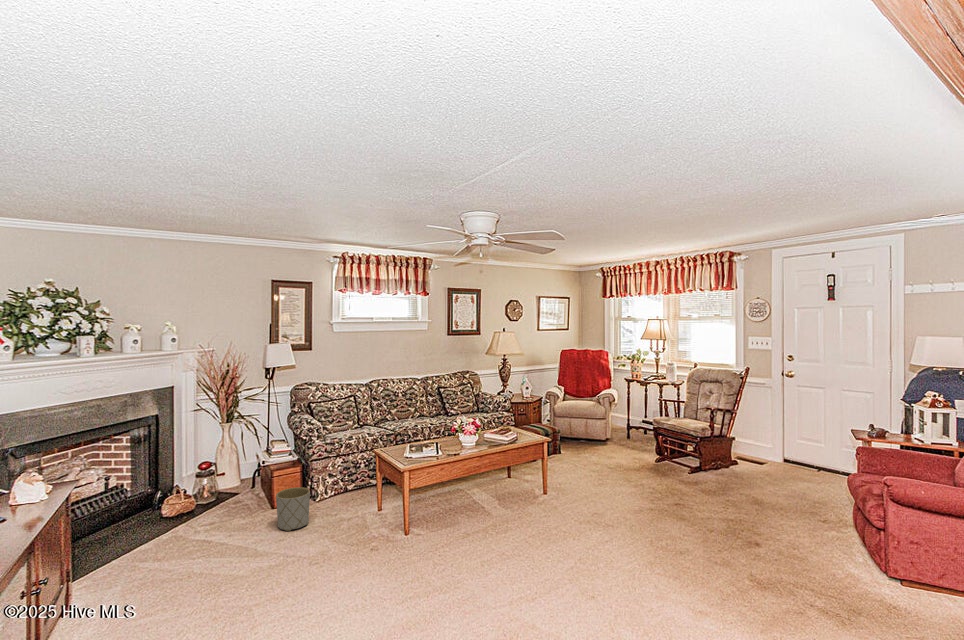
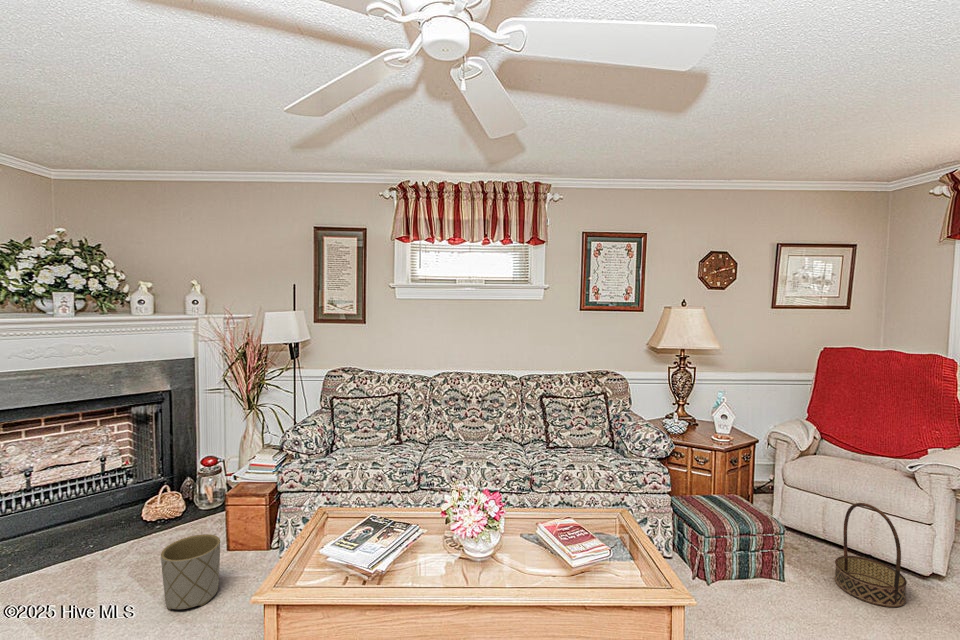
basket: none [578,416,601,455] -> present [834,503,907,607]

